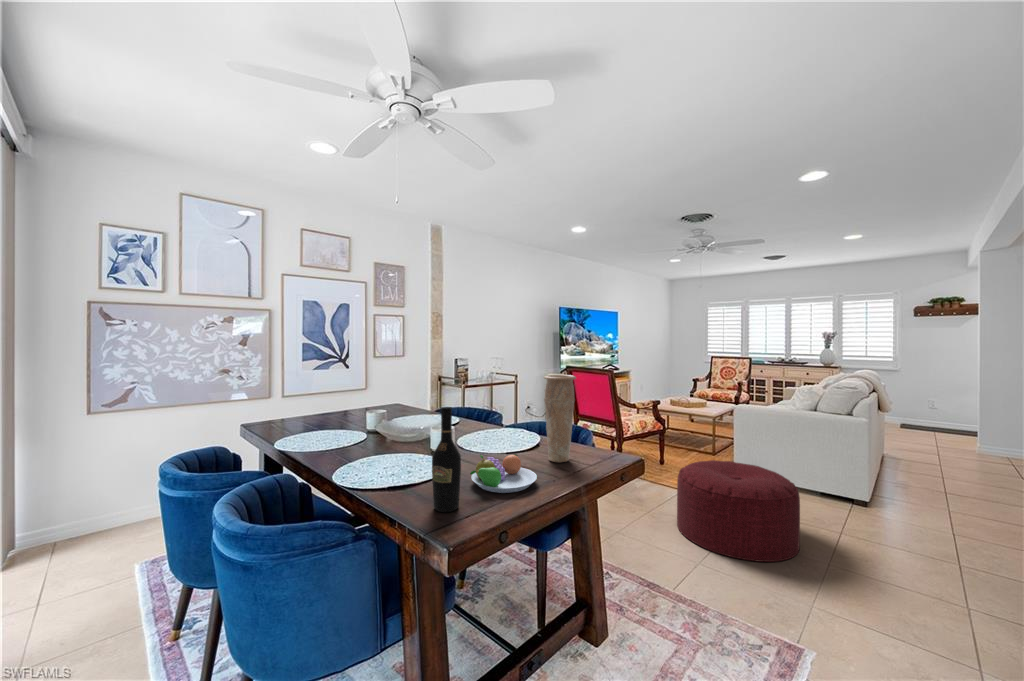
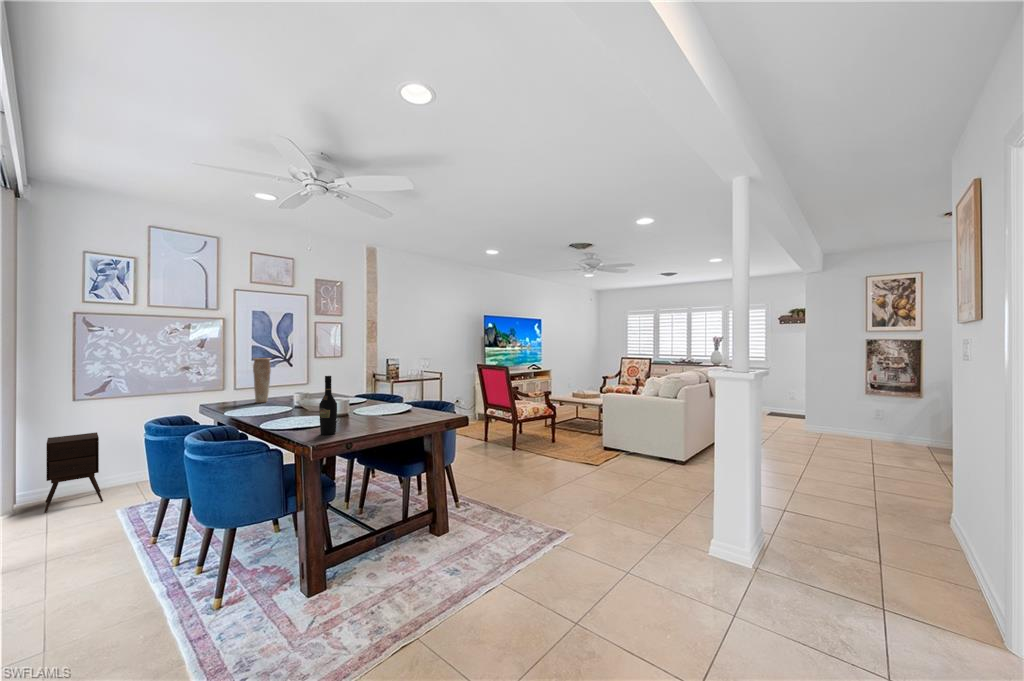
vase: present [544,375,576,462] -> present [253,358,271,403]
side table: none [46,454,123,565] -> present [44,432,103,513]
fruit bowl: present [470,454,537,493] -> none [347,409,392,428]
ottoman: present [677,460,800,562] -> none [538,431,618,495]

